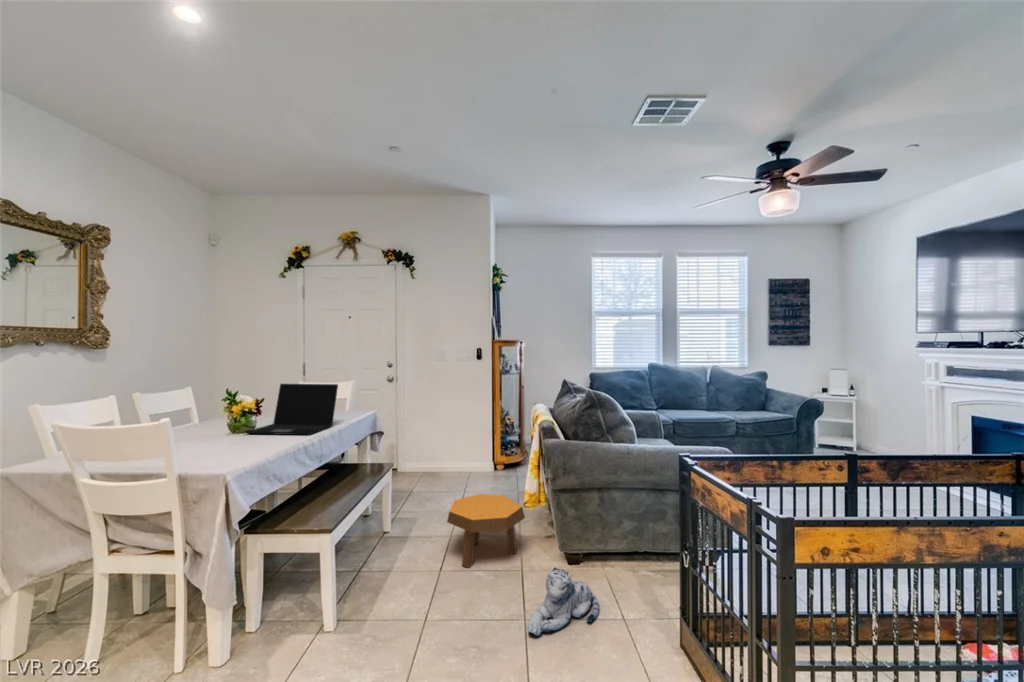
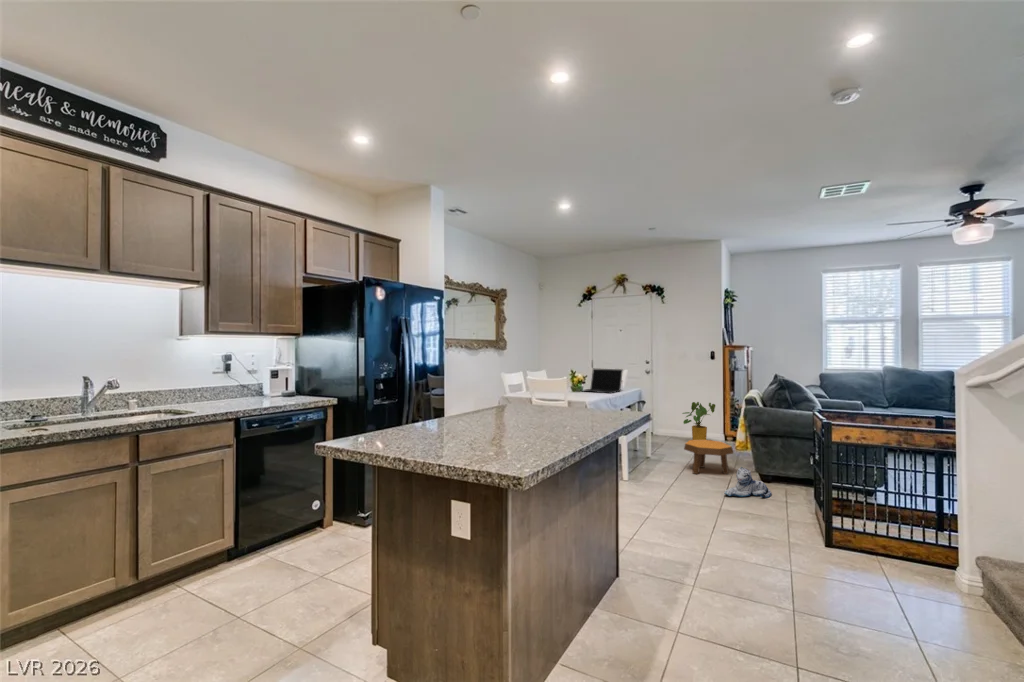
house plant: none [438,420,483,482] -> present [683,402,715,440]

